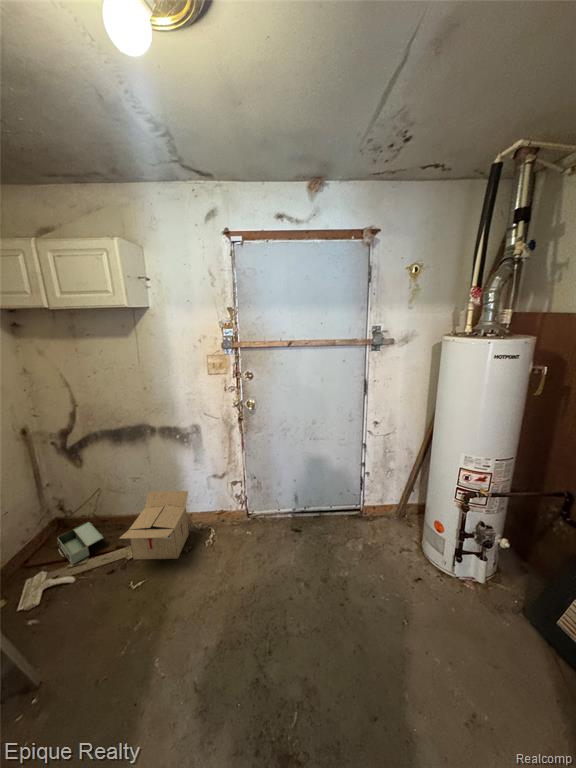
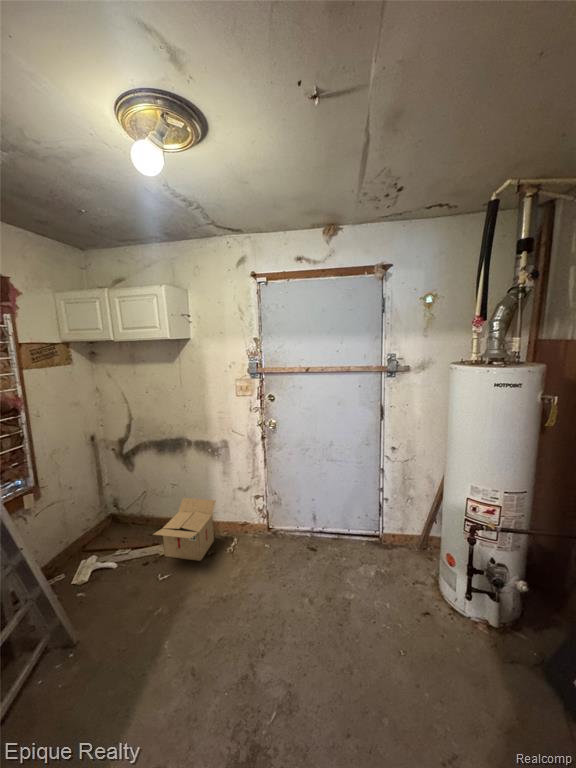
toolbox: present [57,522,103,565] -> none [109,520,144,554]

